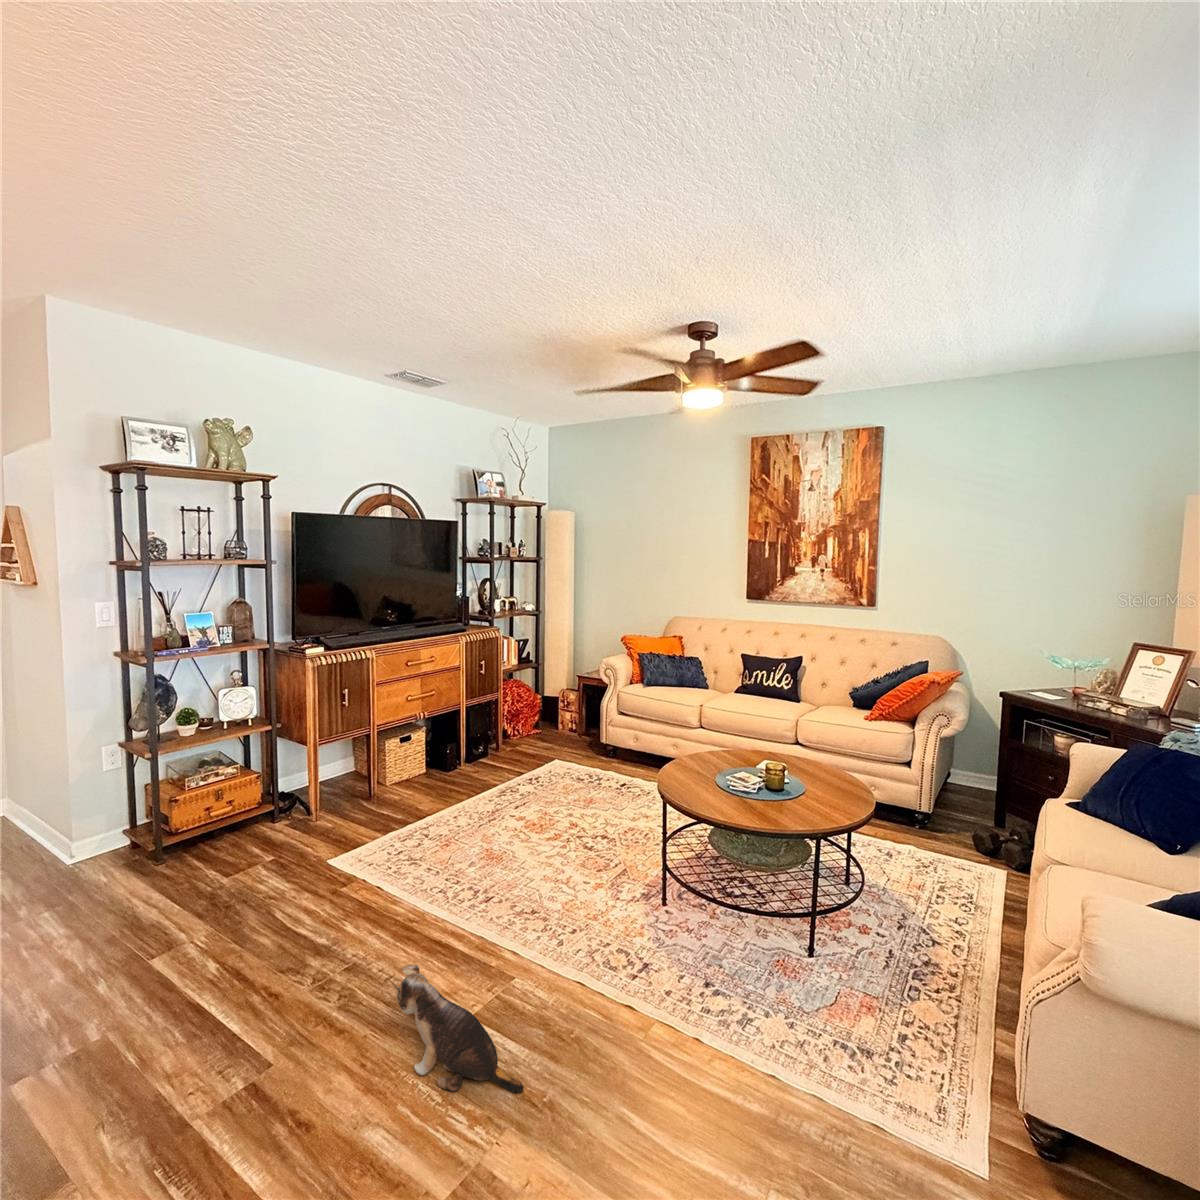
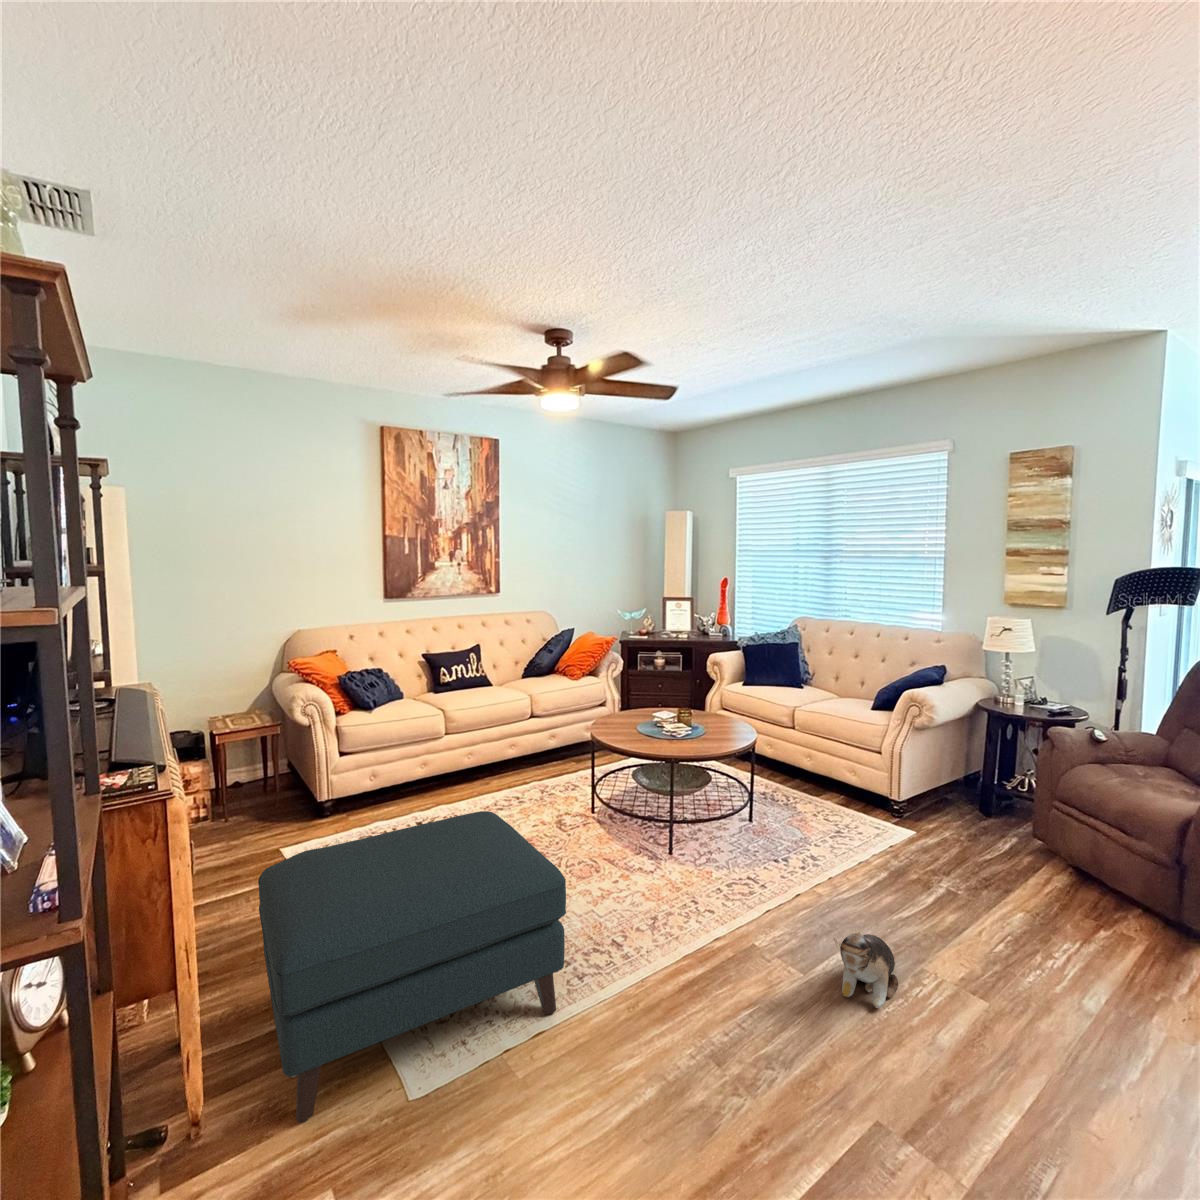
ottoman: none [296,728,499,891] -> present [258,811,566,1123]

